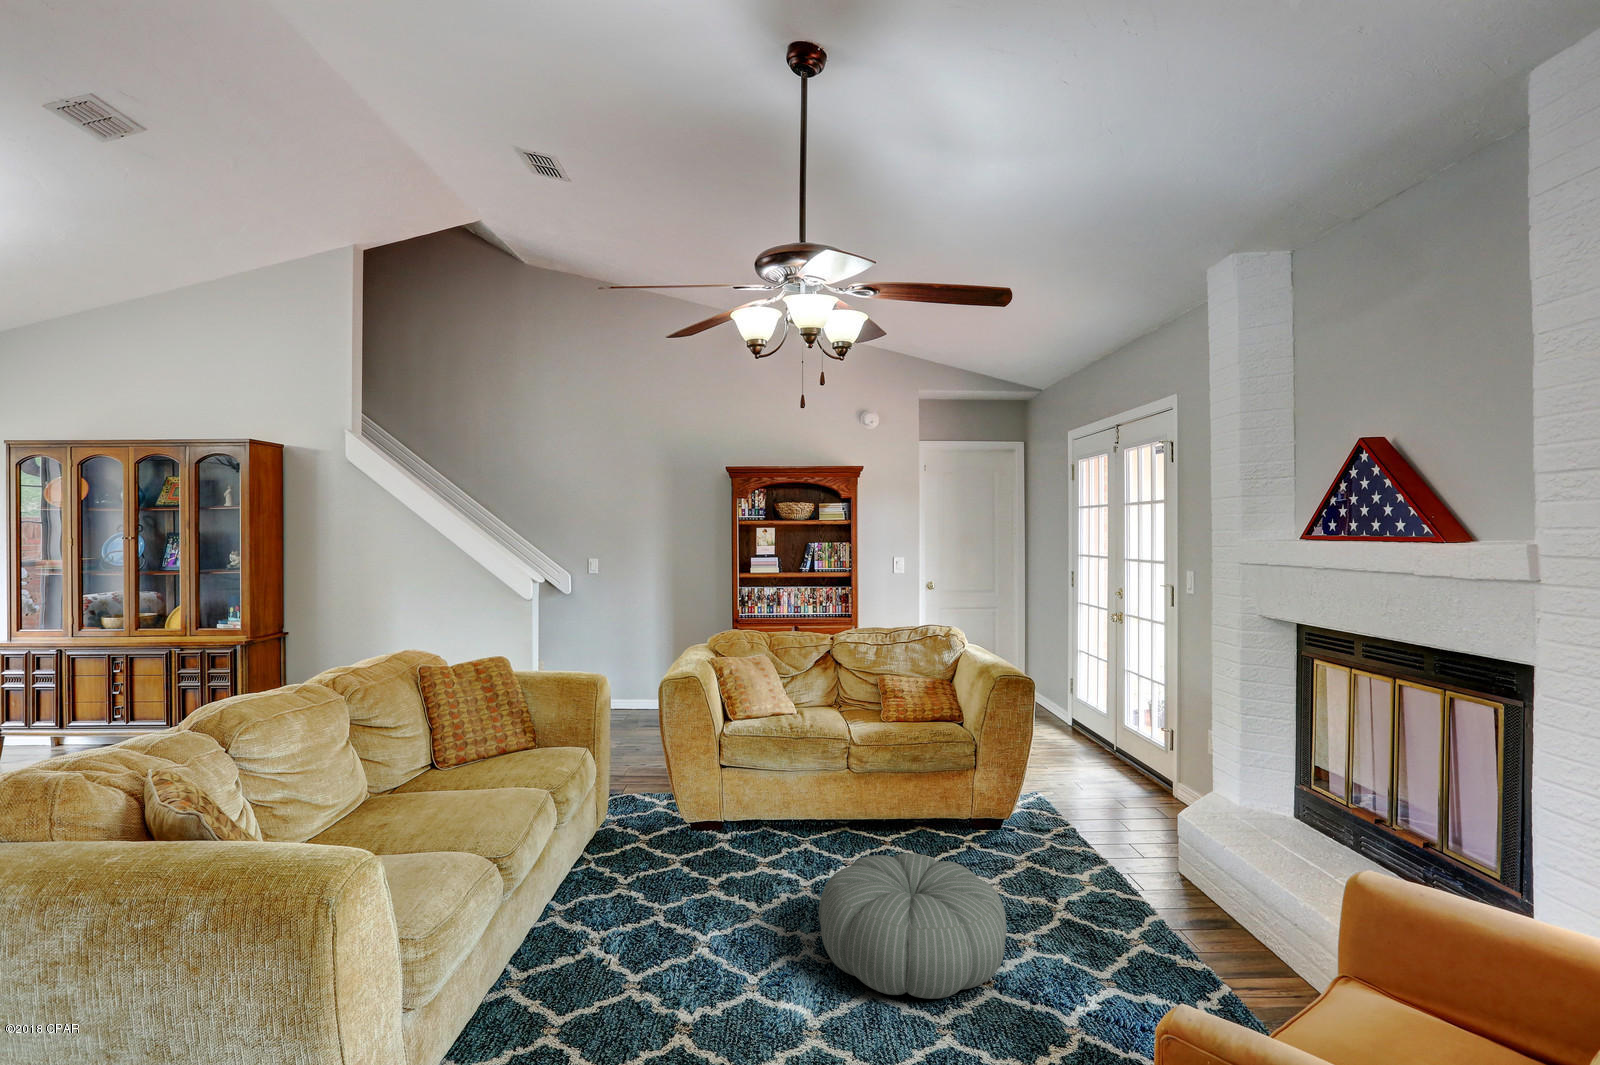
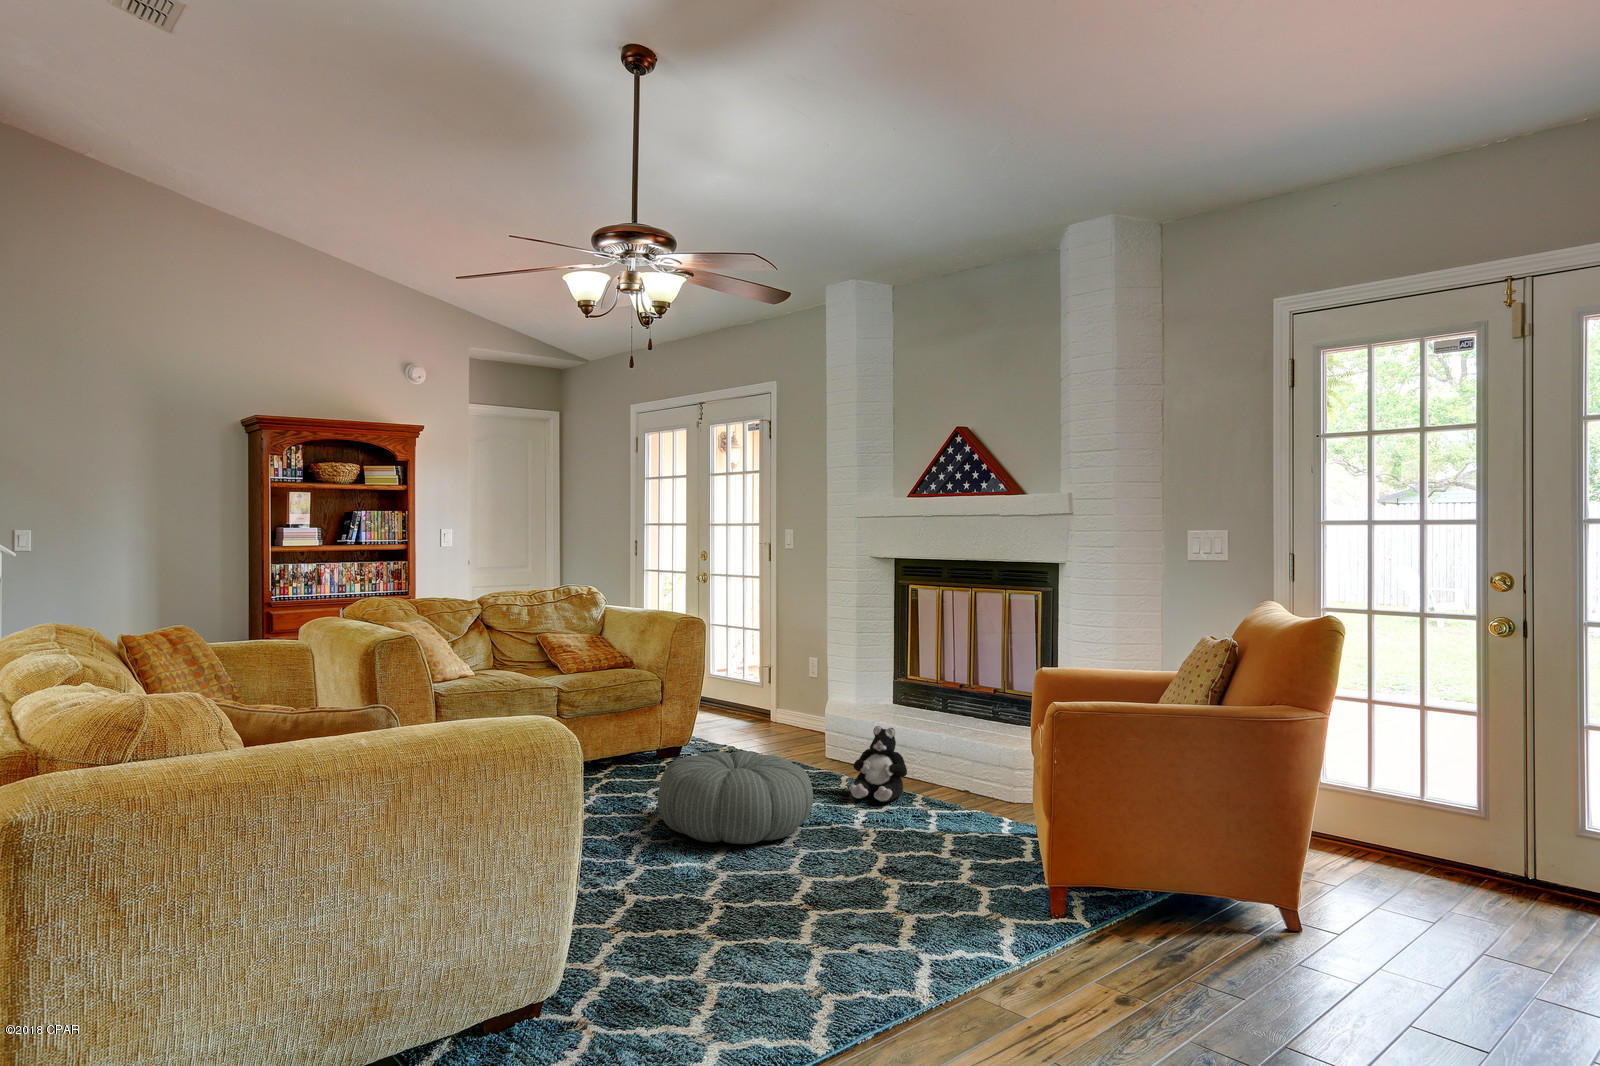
plush toy: none [1102,867,1195,982] -> present [850,726,907,802]

